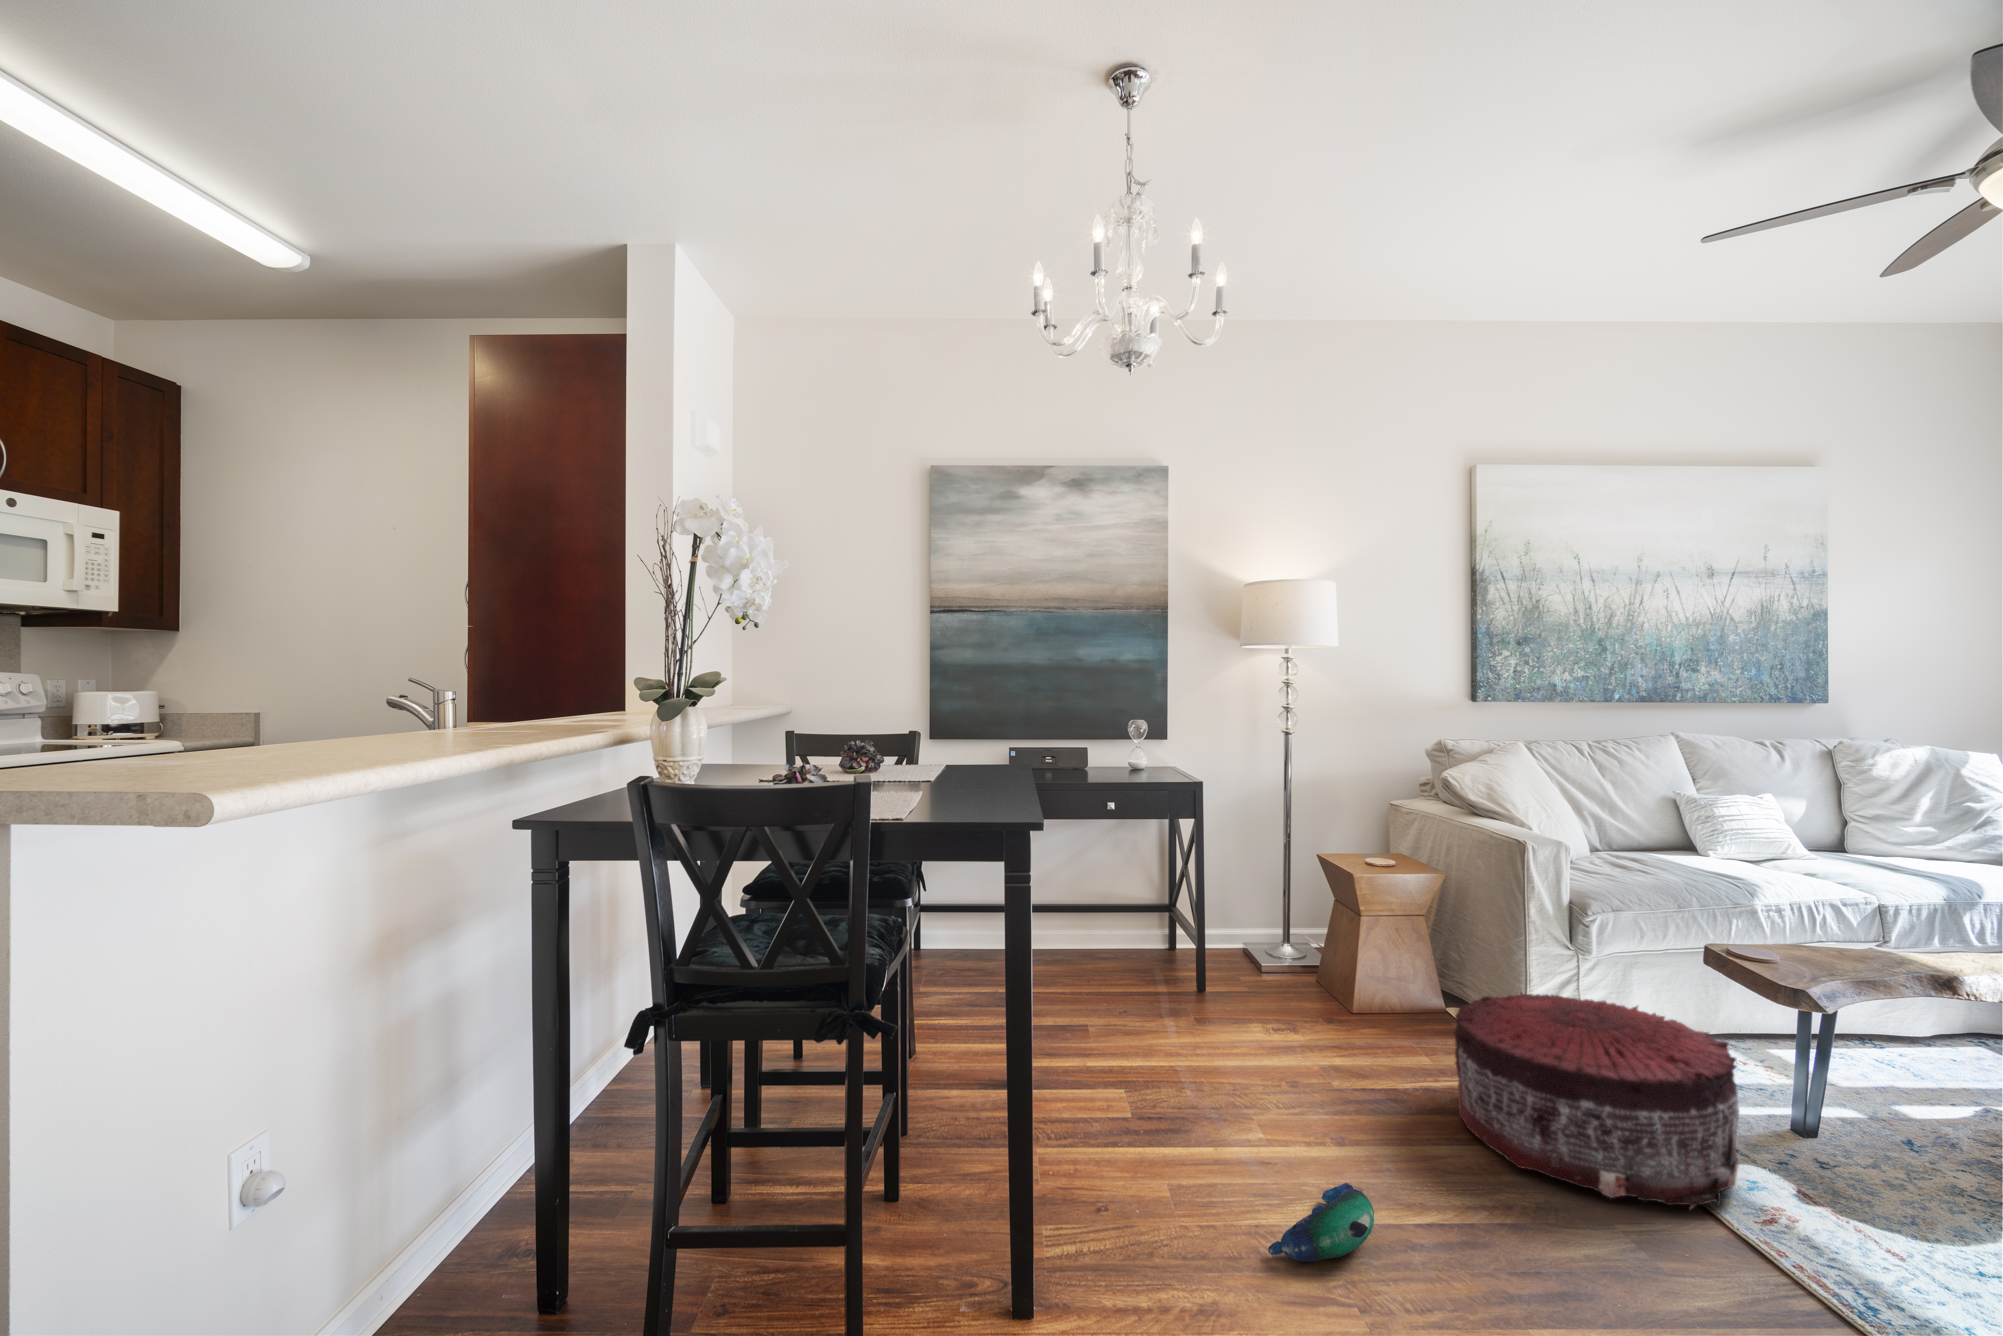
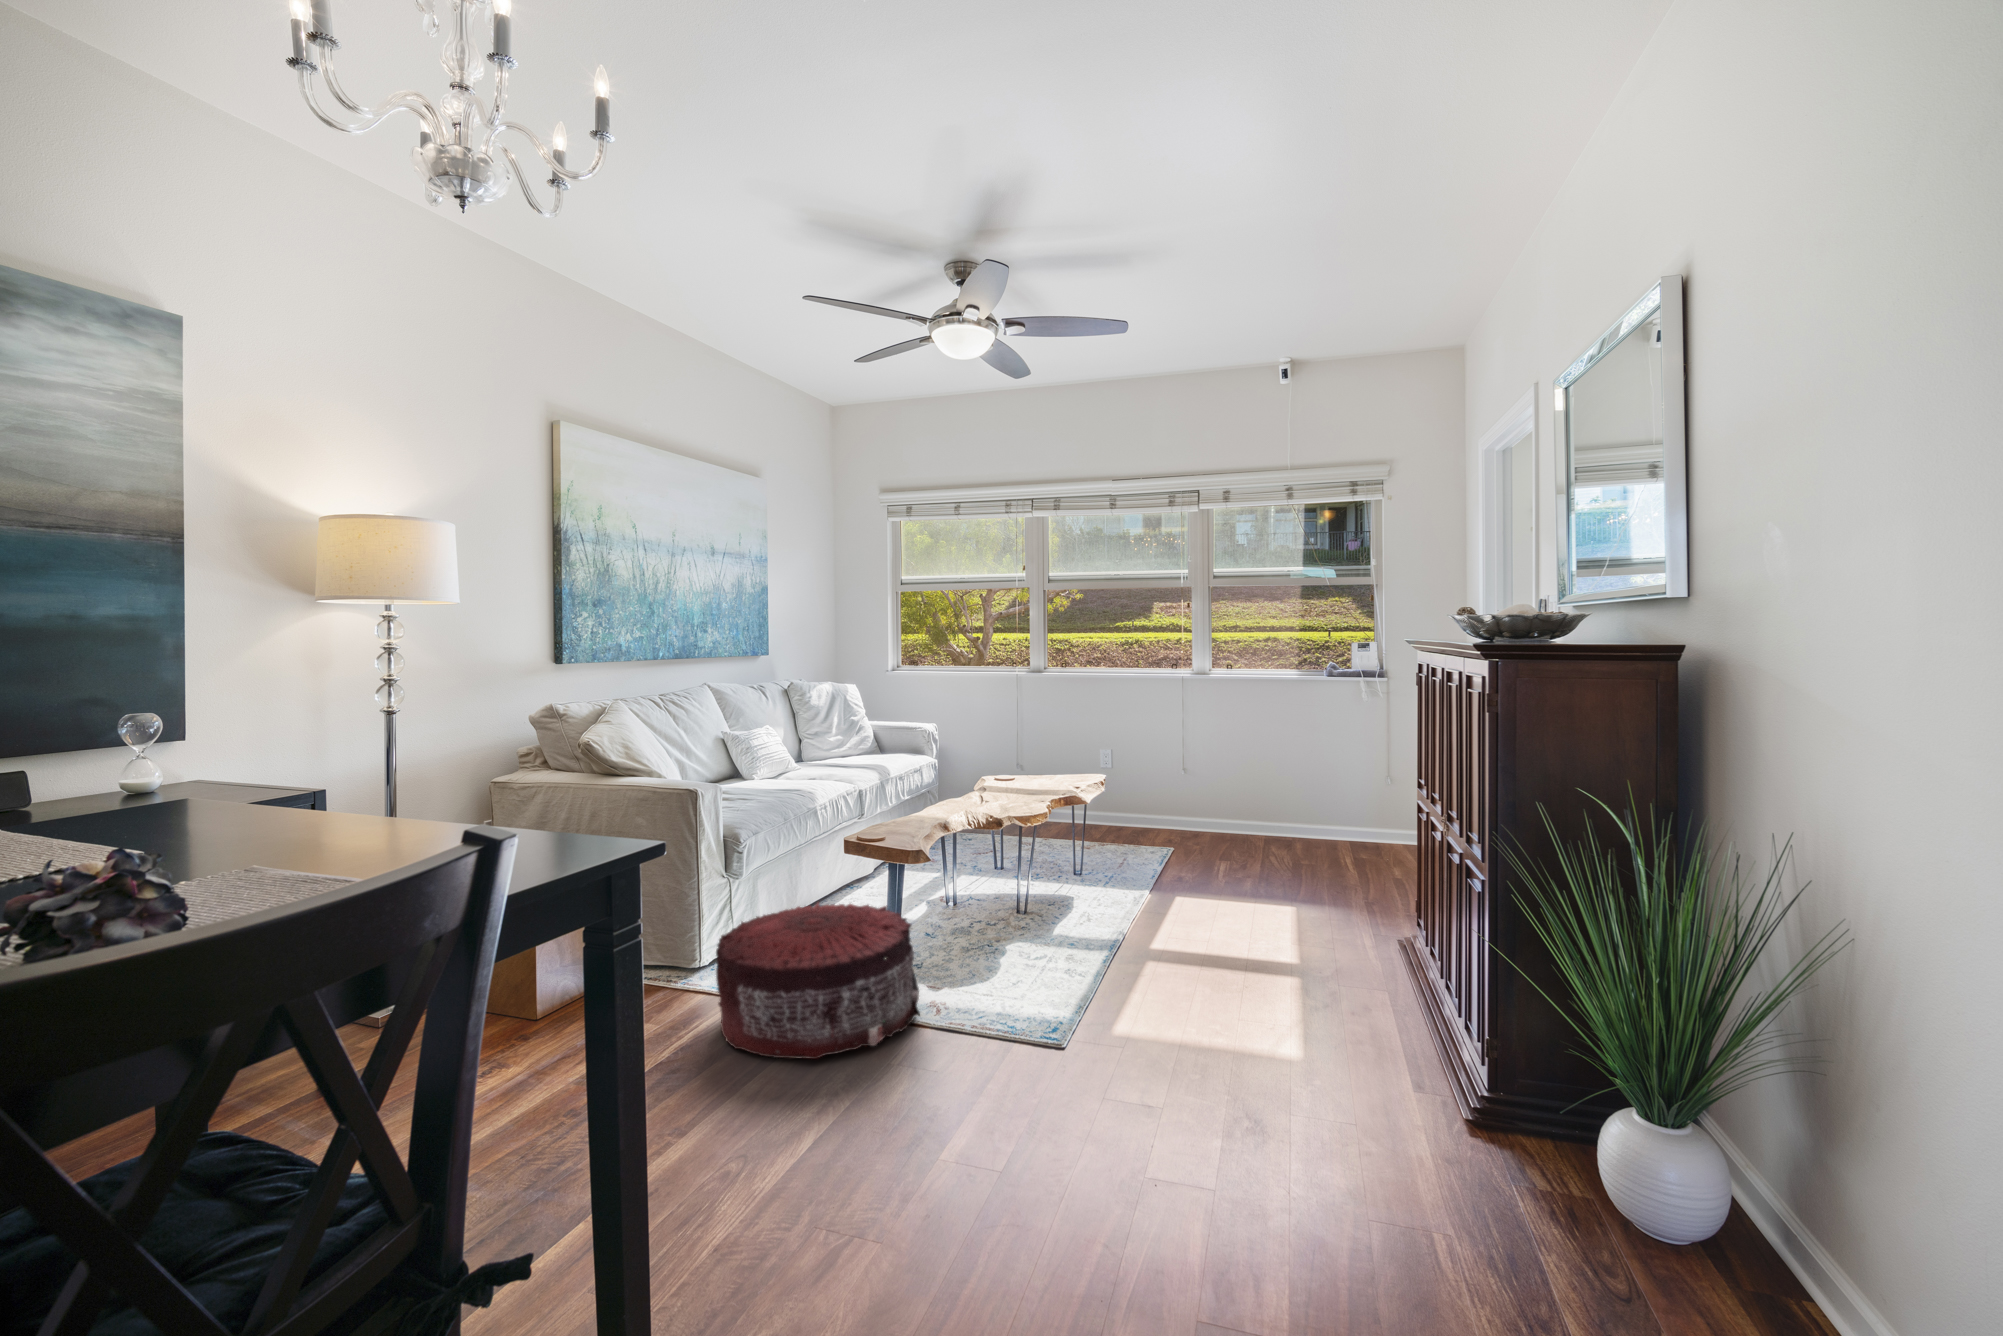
plush toy: present [1268,1183,1374,1263] -> none [731,1137,821,1239]

